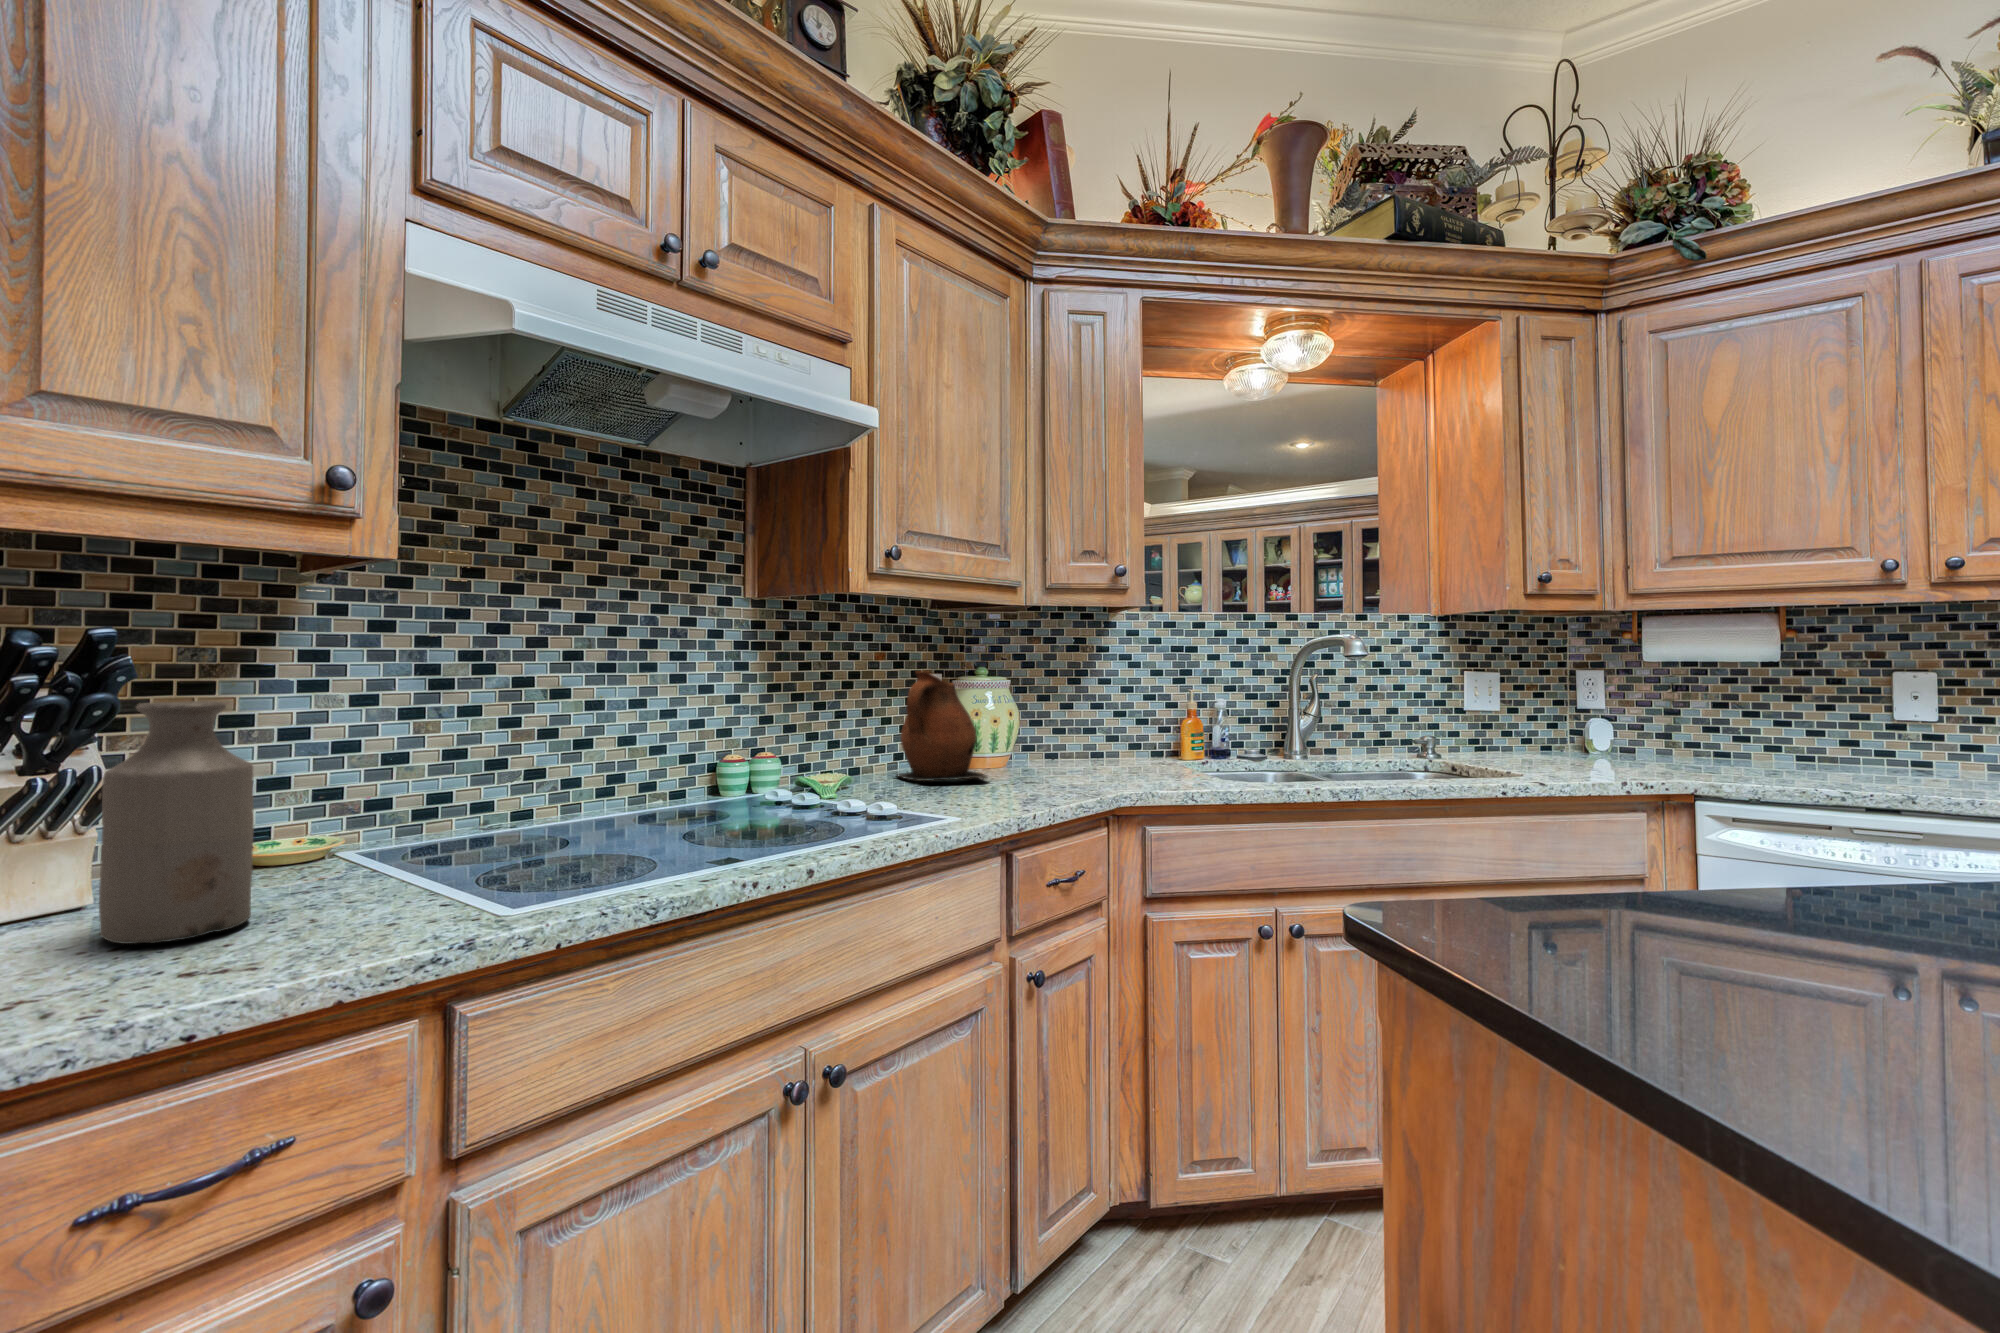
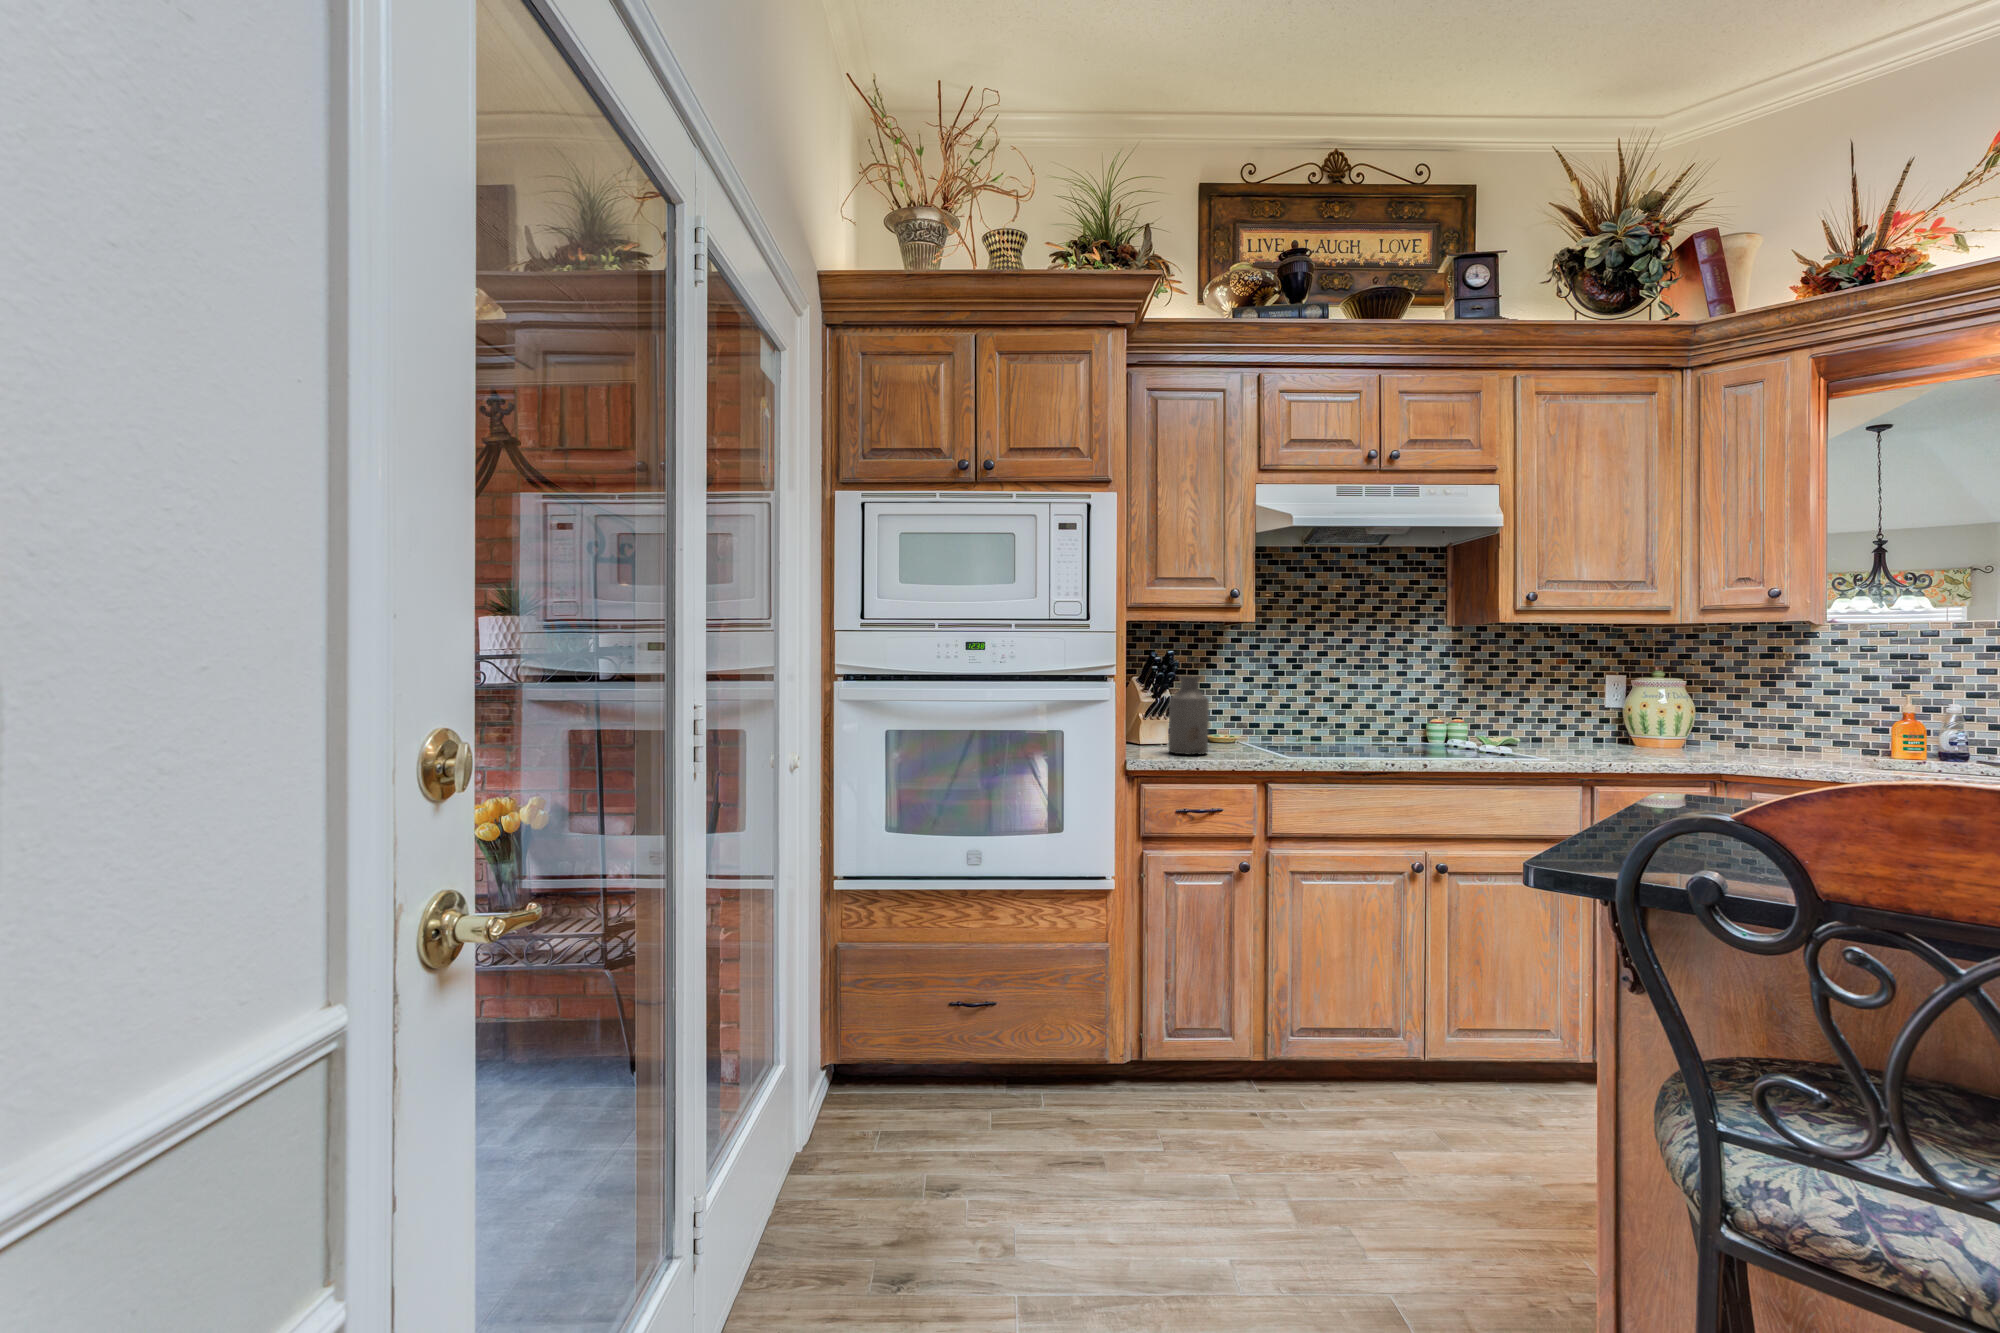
ceramic pitcher: present [897,671,988,781] -> none [1568,671,1645,751]

